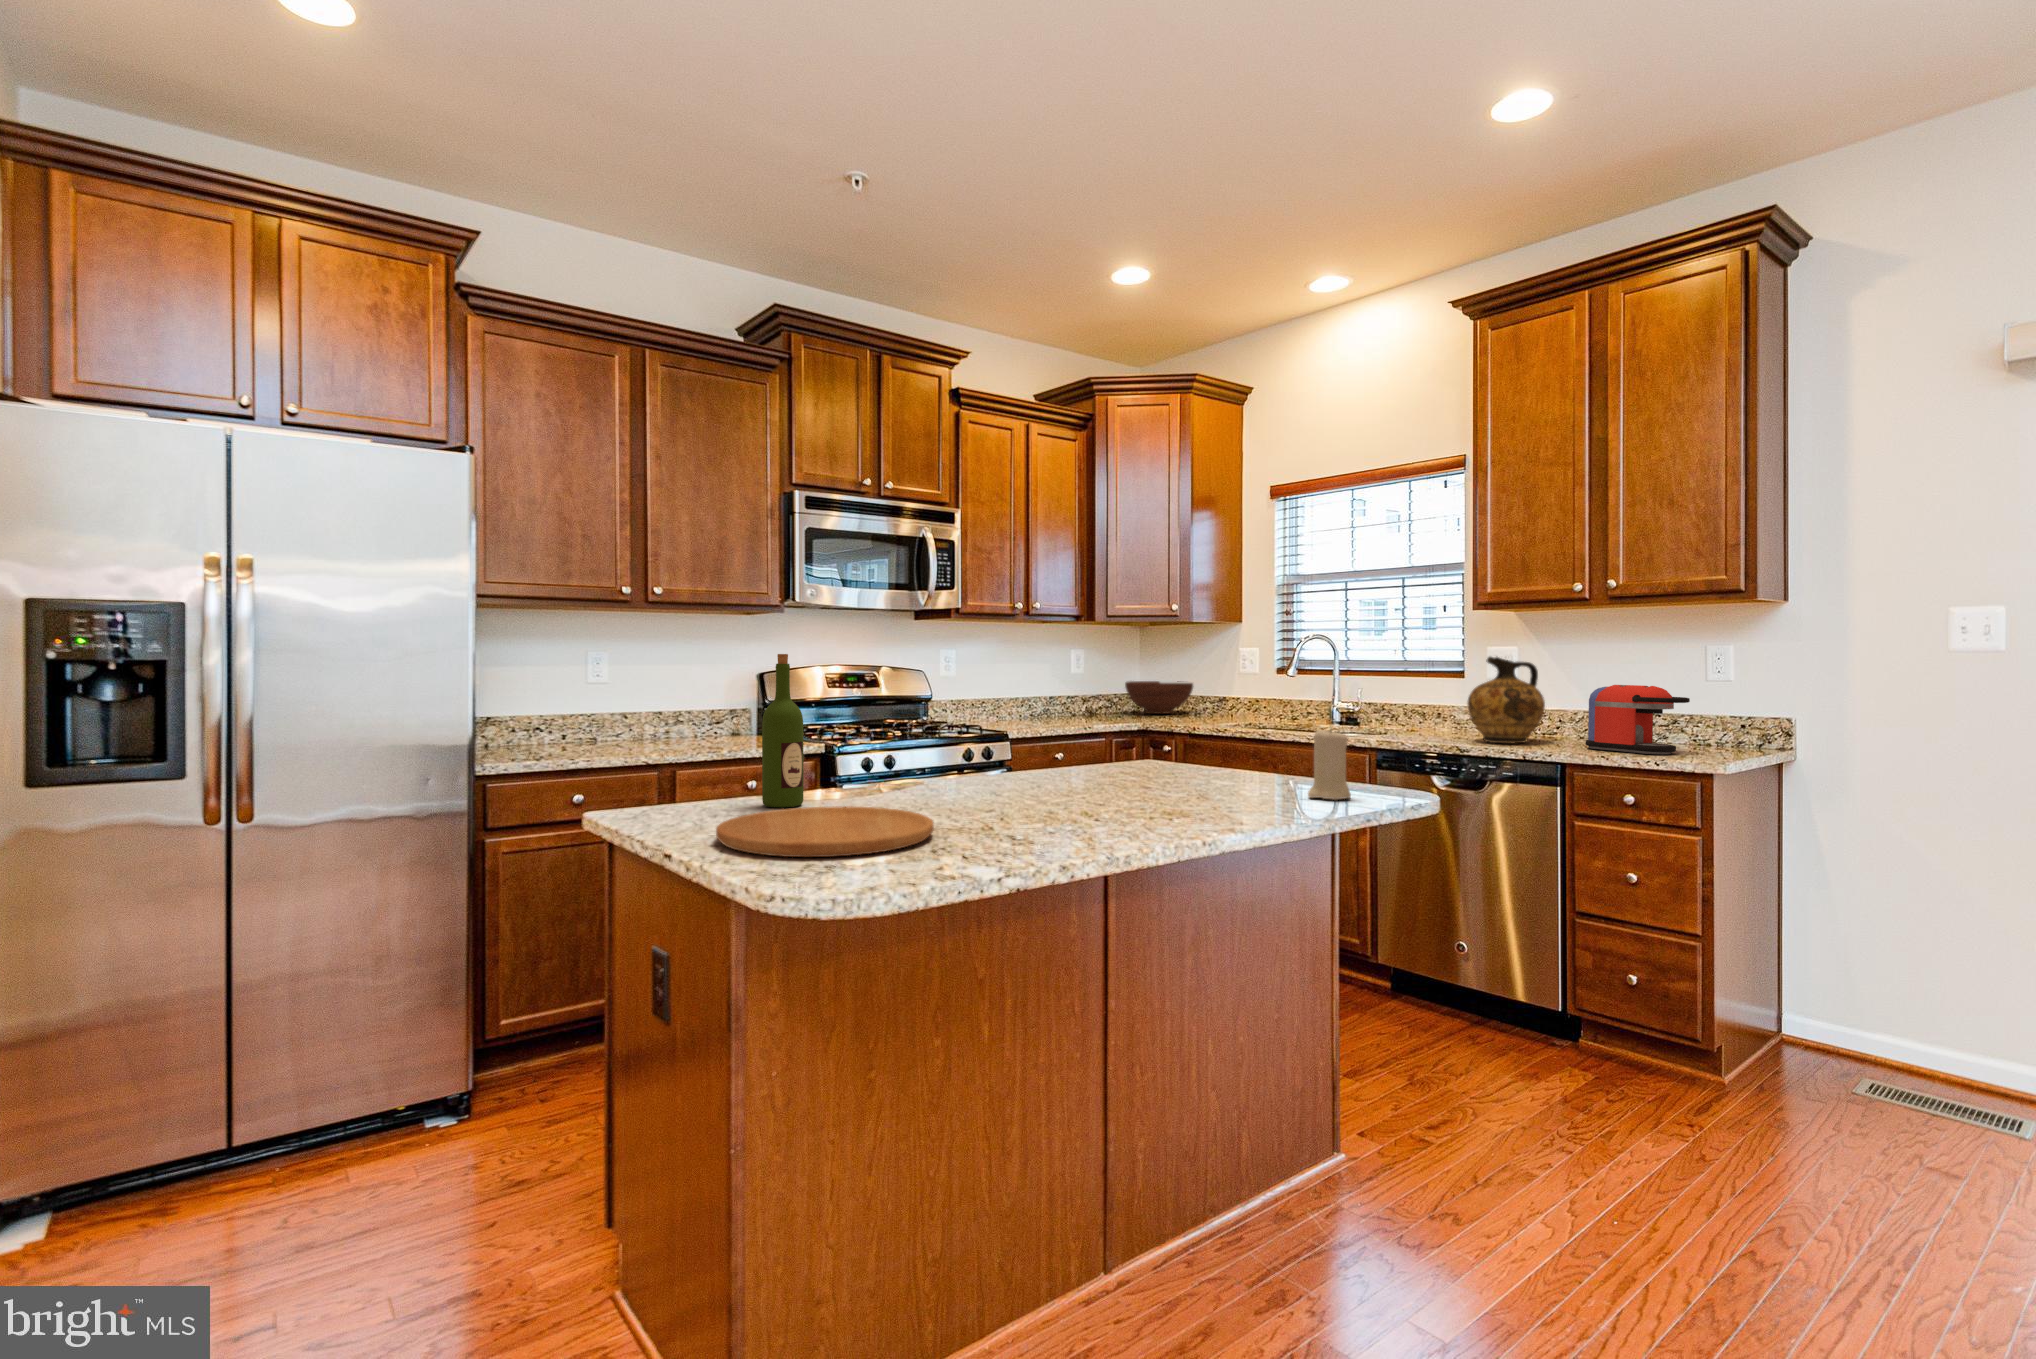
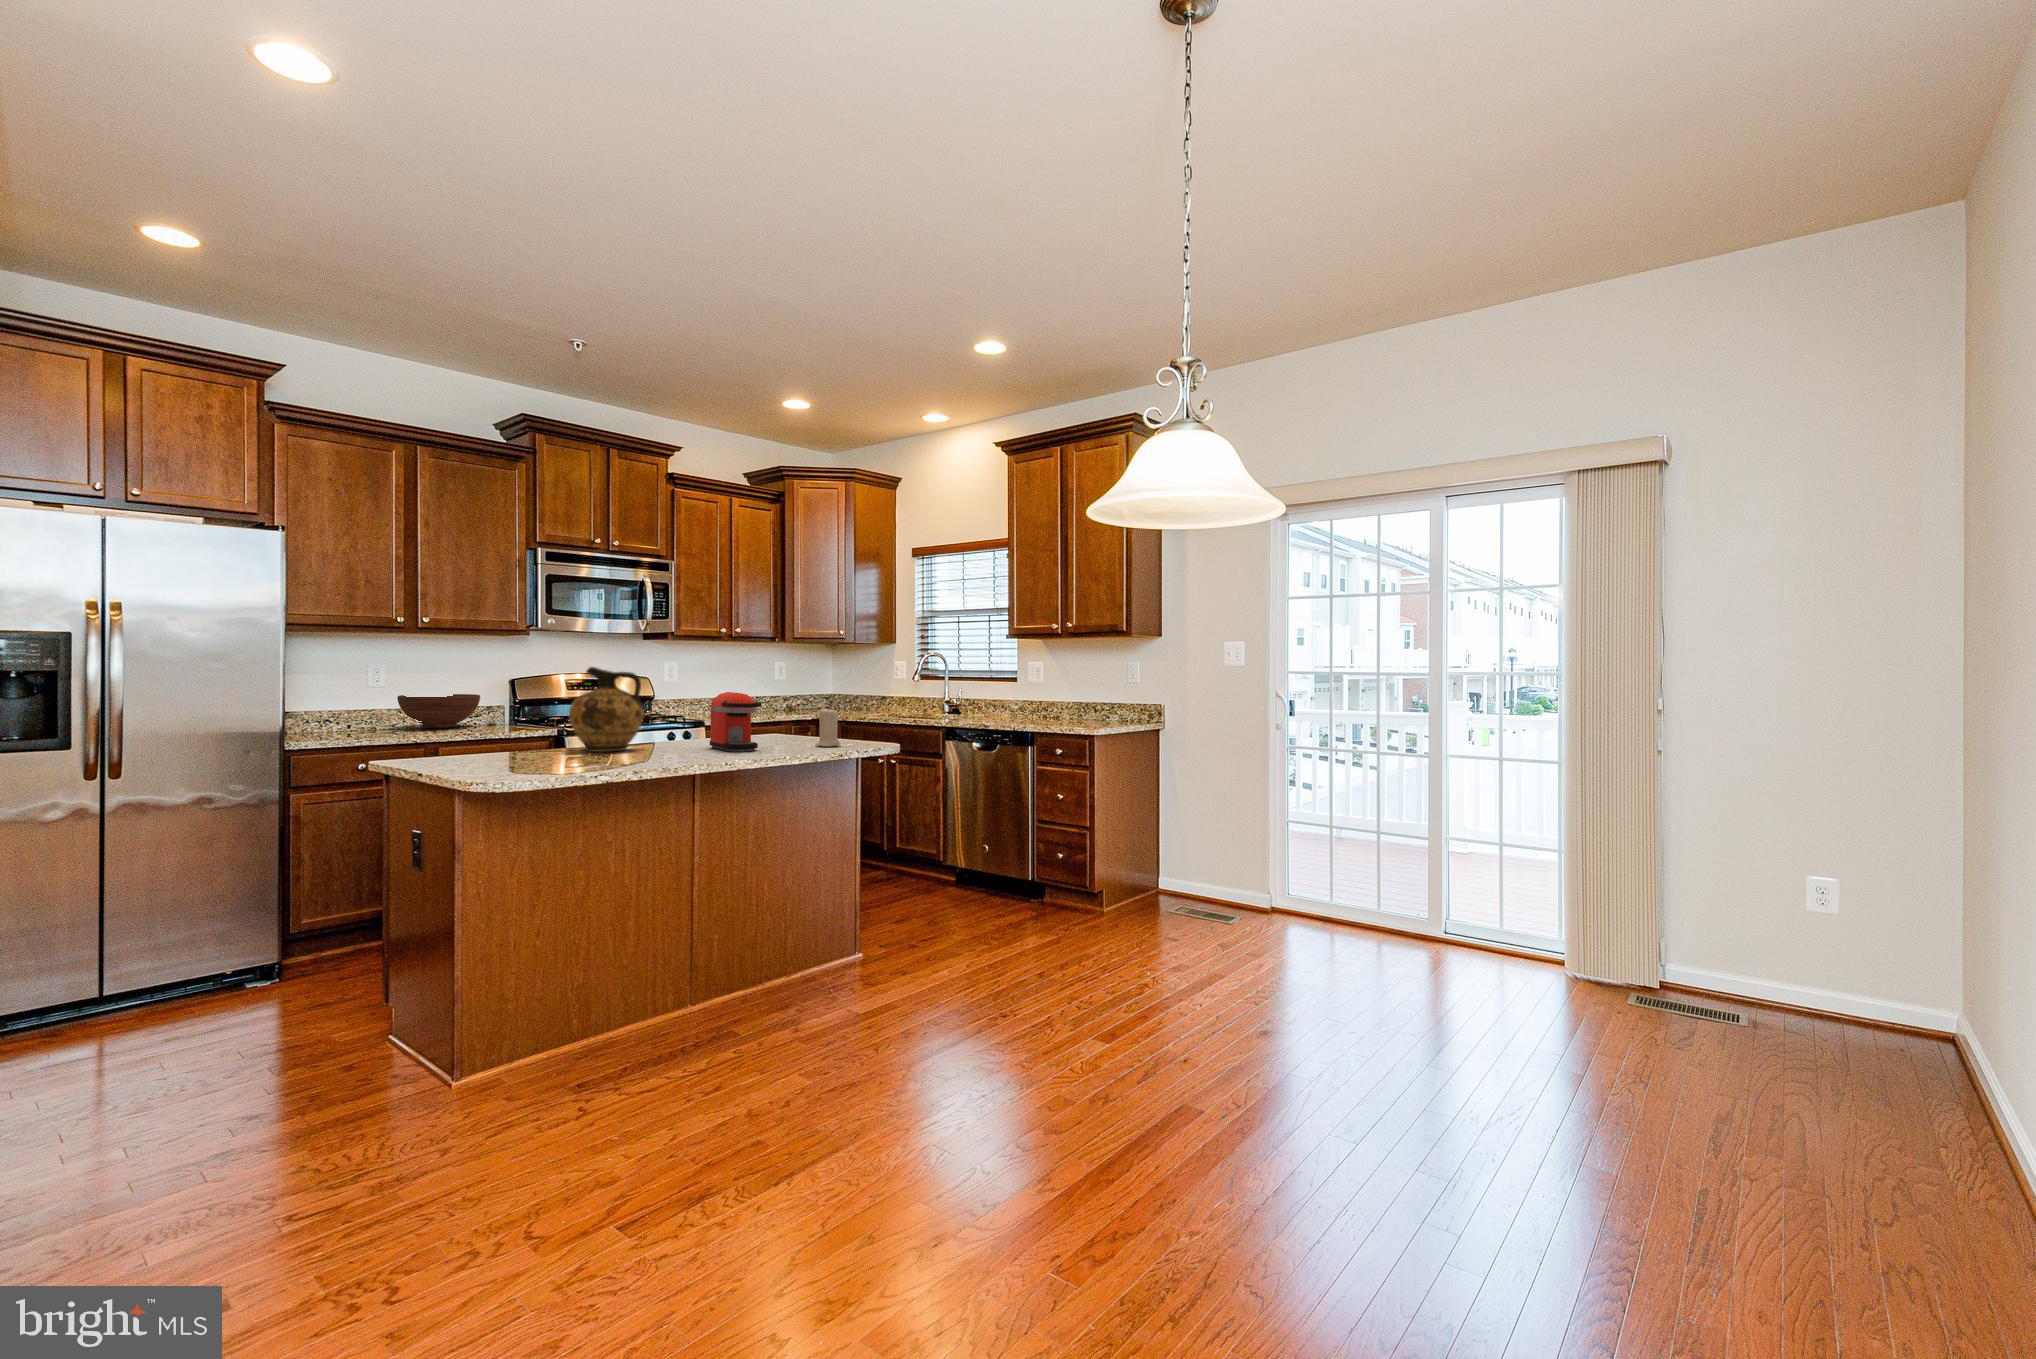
wine bottle: present [762,654,804,808] -> none [477,666,503,754]
ceramic jug: present [1468,657,1545,743] -> present [569,667,644,752]
fruit bowl: present [1125,681,1193,714] -> present [397,694,480,728]
coffee maker: present [1586,685,1690,754] -> present [710,692,762,752]
cutting board: present [716,806,934,857] -> none [435,750,566,769]

